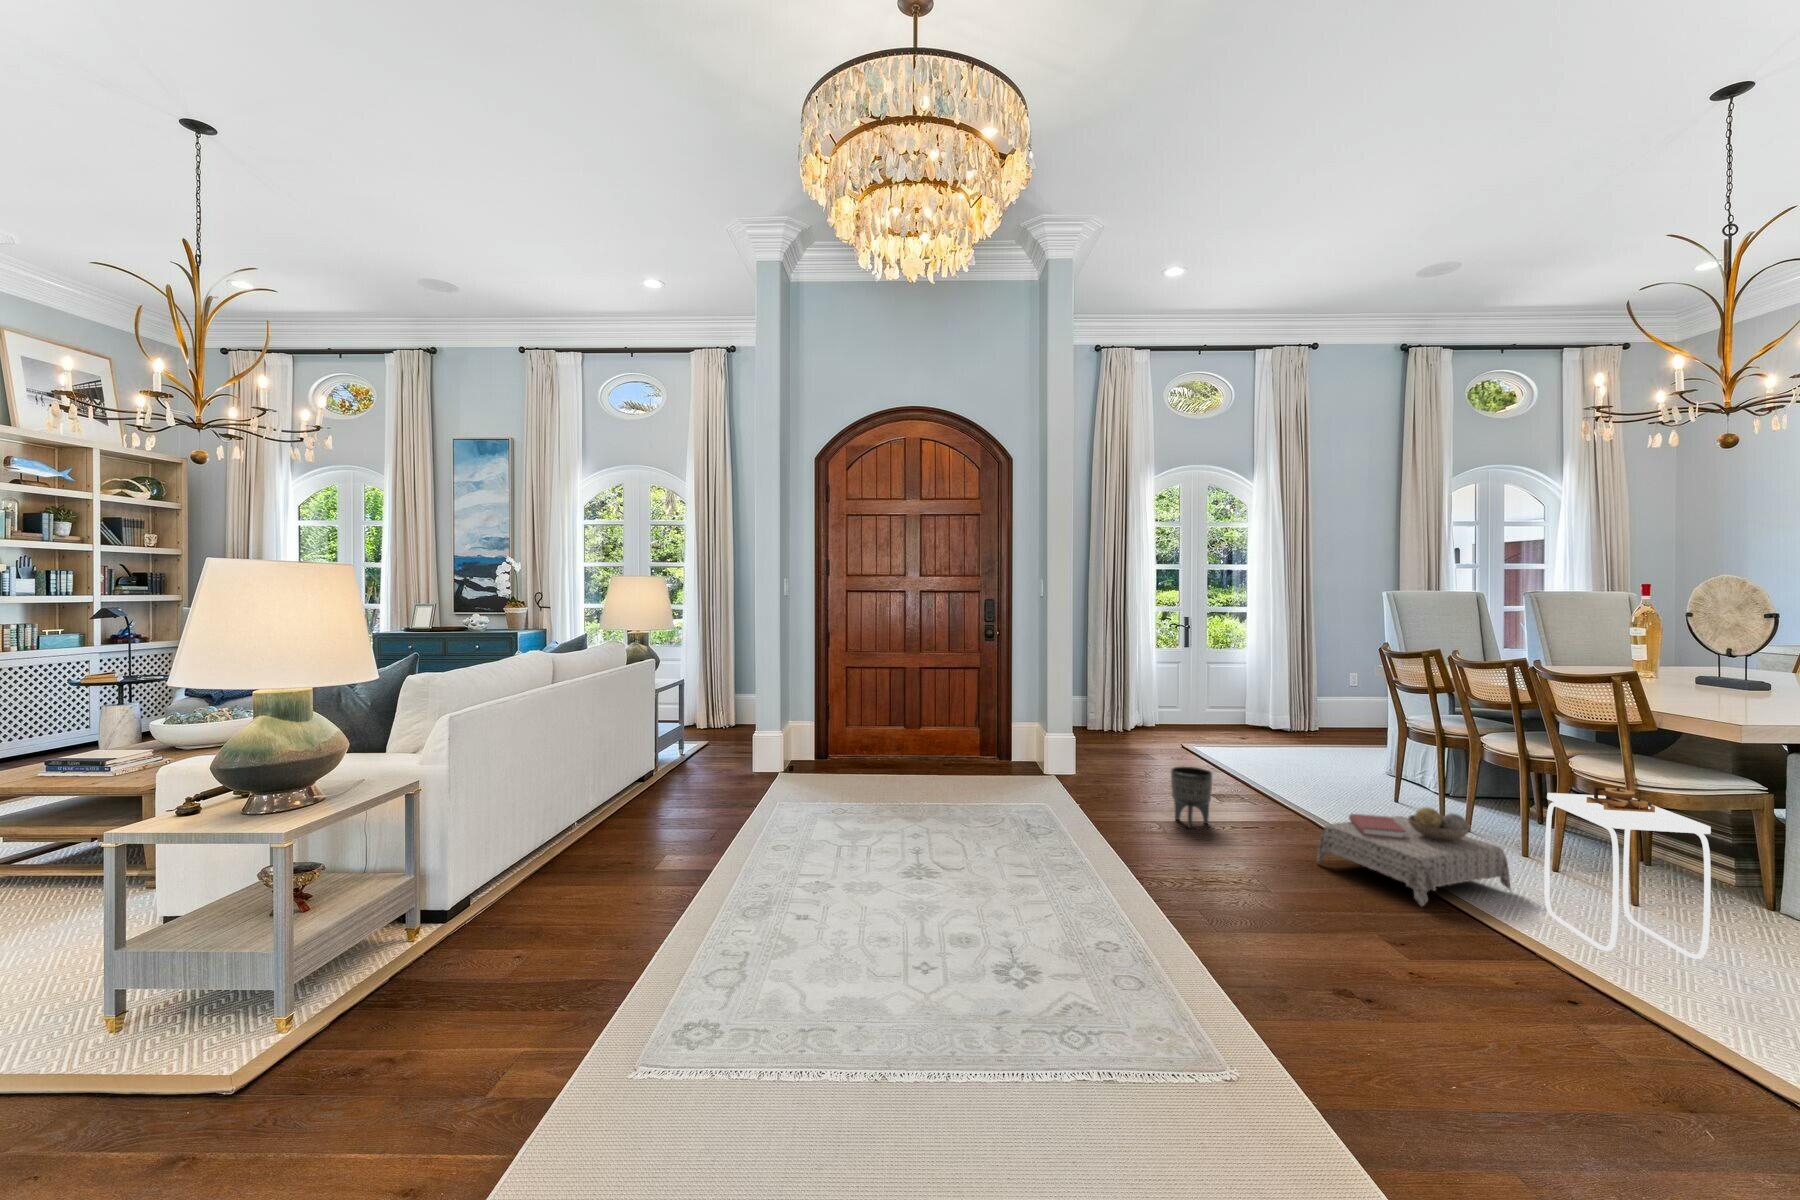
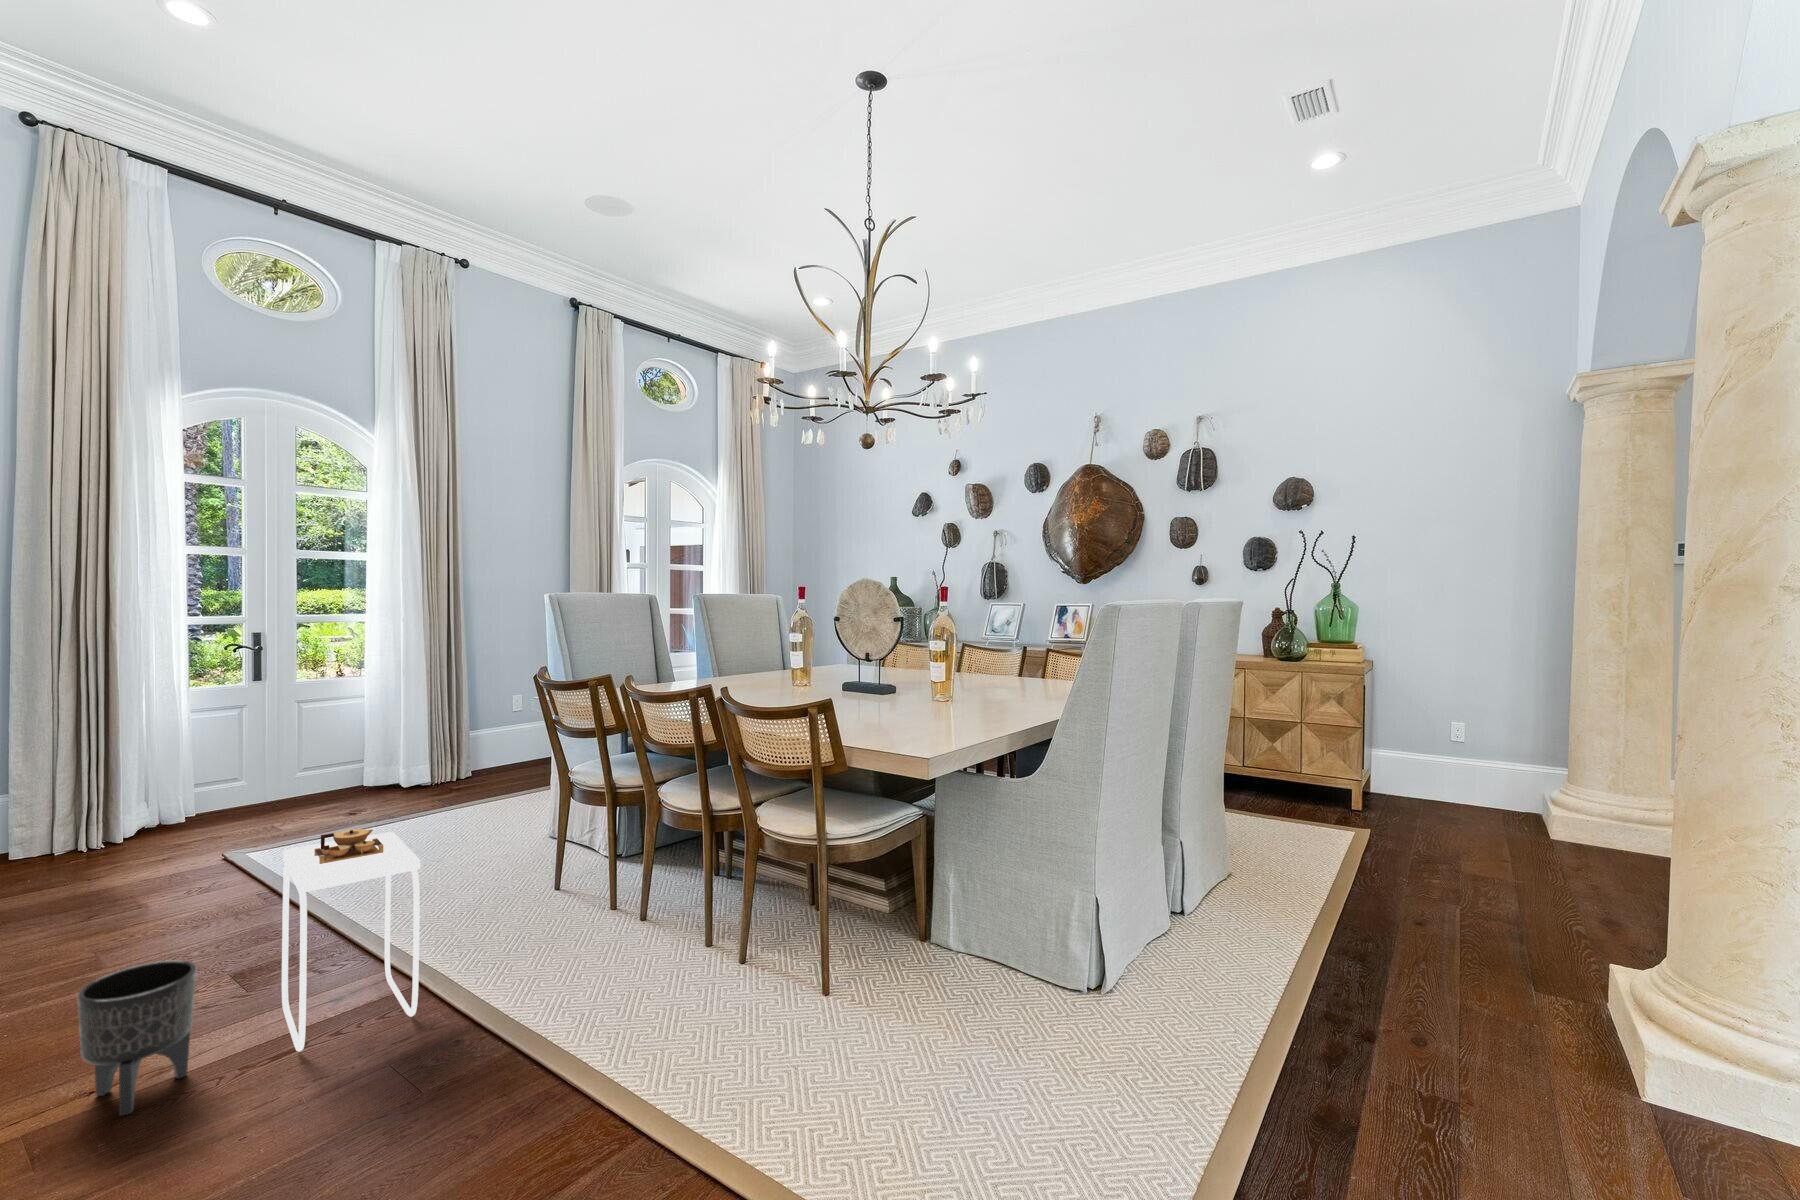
side table: present [1544,787,1711,959] -> present [282,829,420,1052]
ottoman: present [1317,807,1511,906] -> none [404,943,701,1154]

